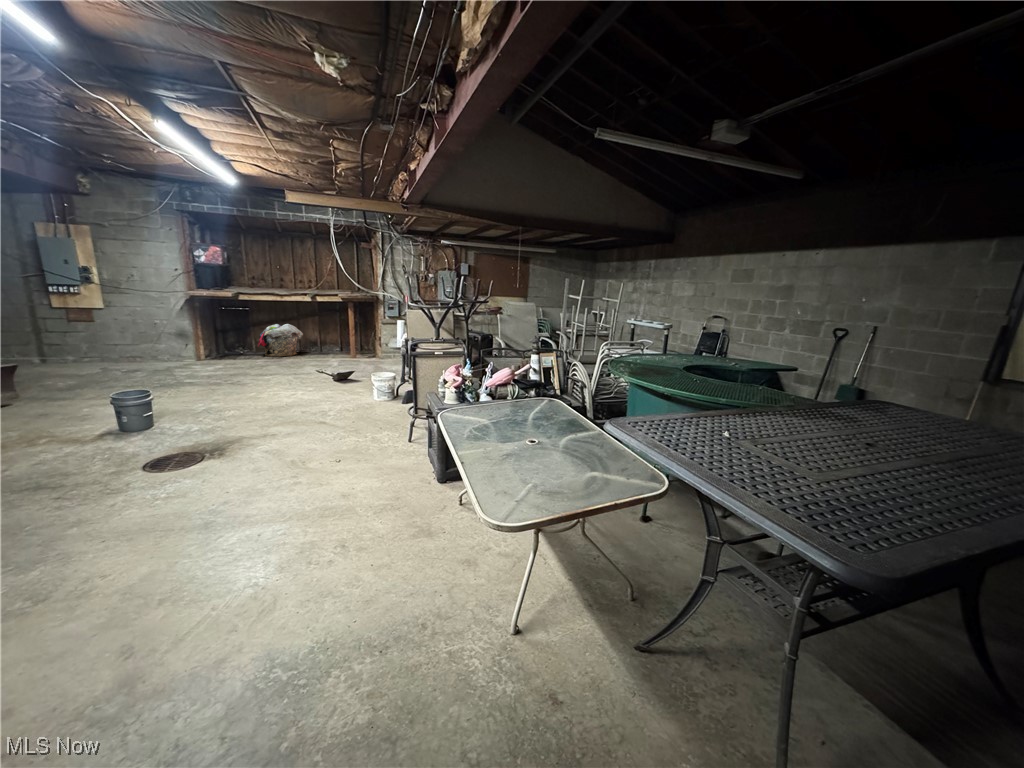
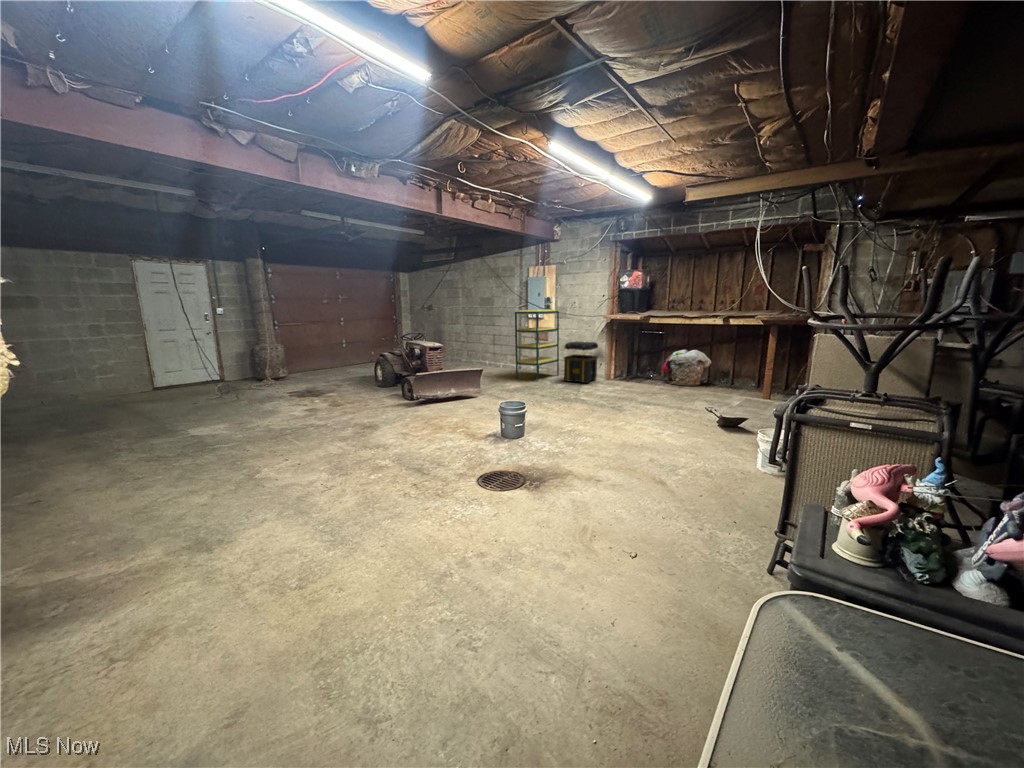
shelving unit: none [28,281,123,374] -> present [515,309,559,381]
toolbox: none [132,321,183,368] -> present [564,342,598,383]

